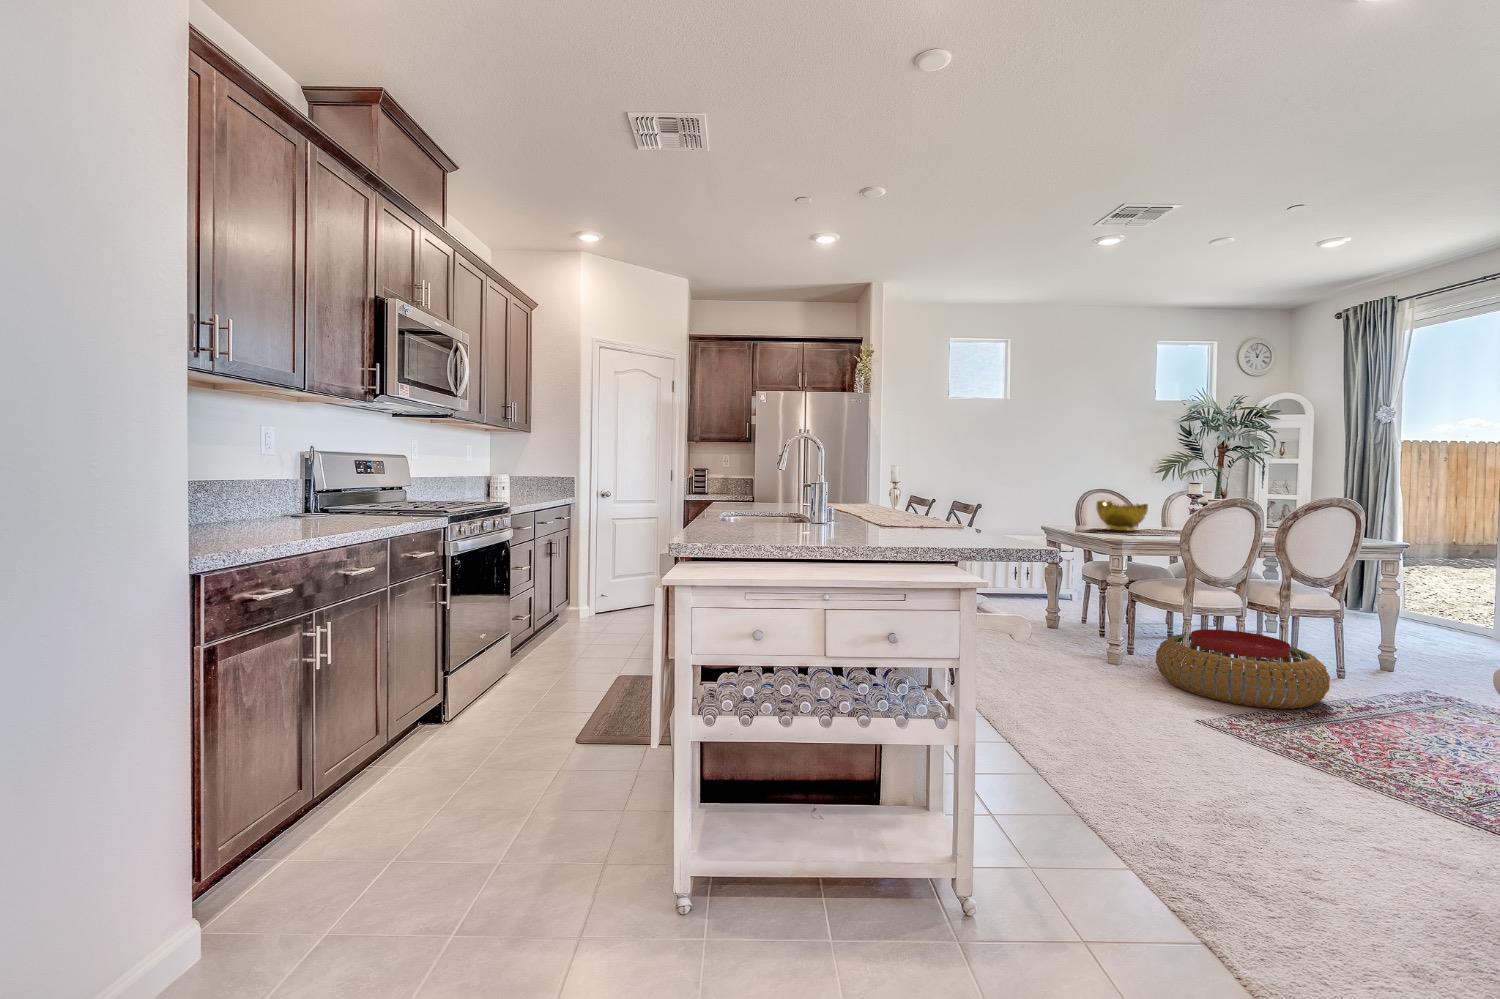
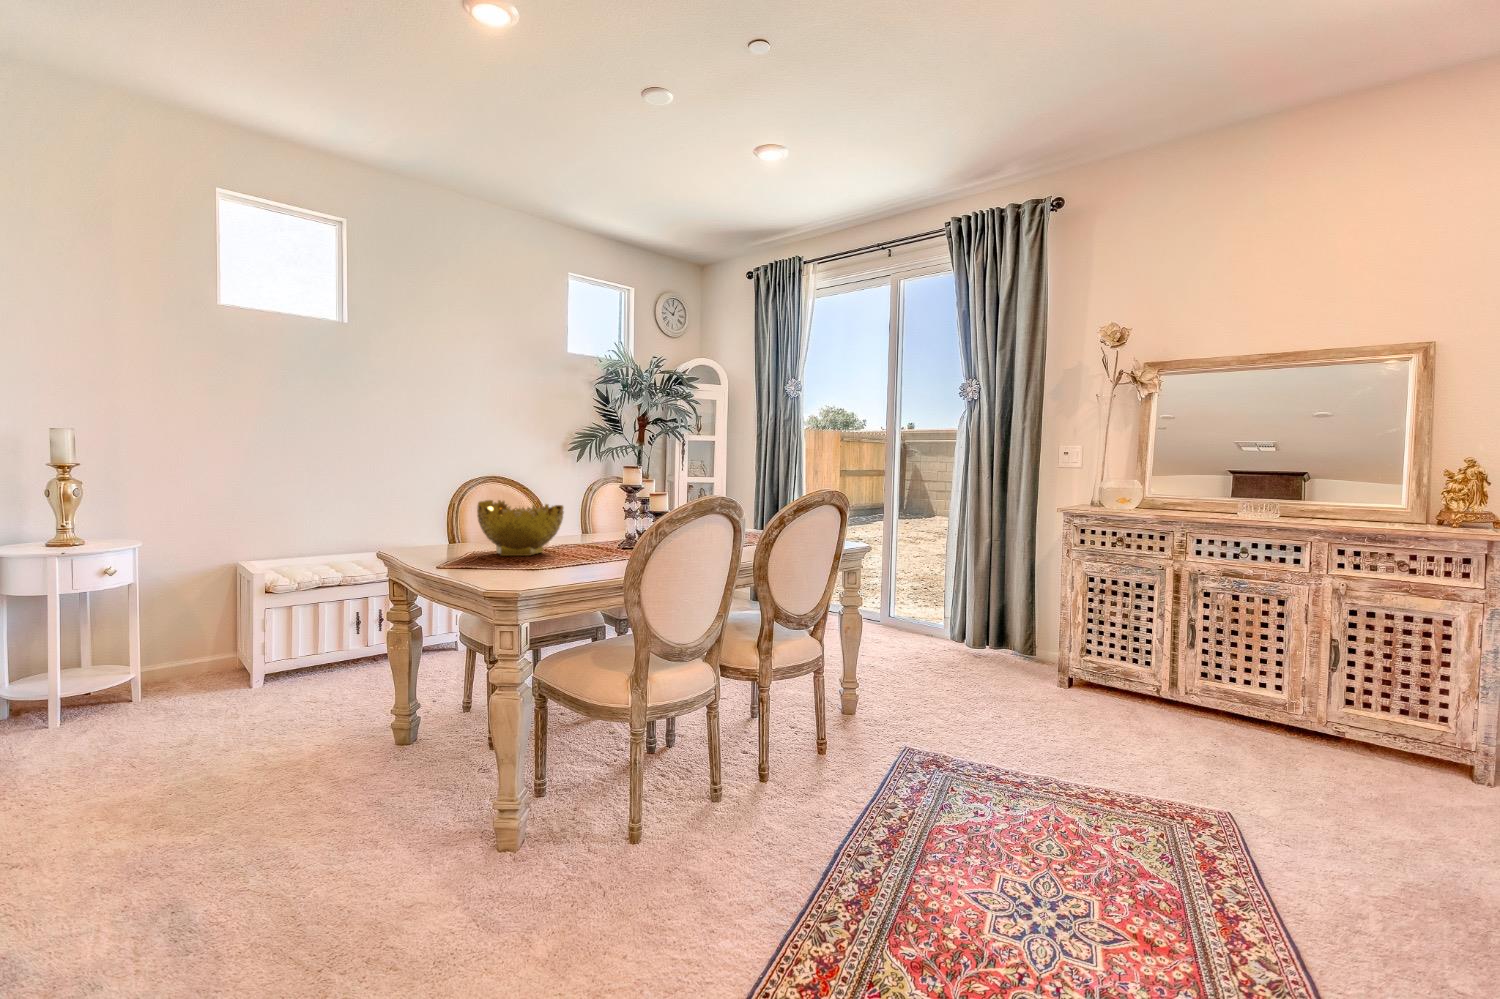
pouf: present [1156,629,1330,709] -> none [591,742,867,943]

